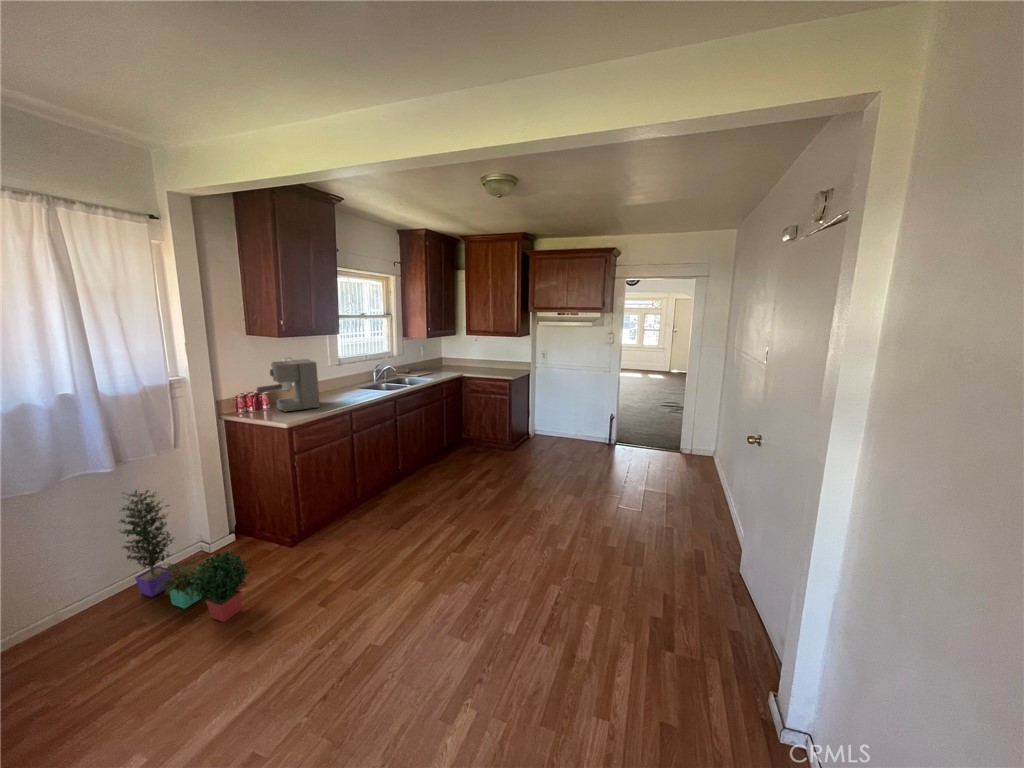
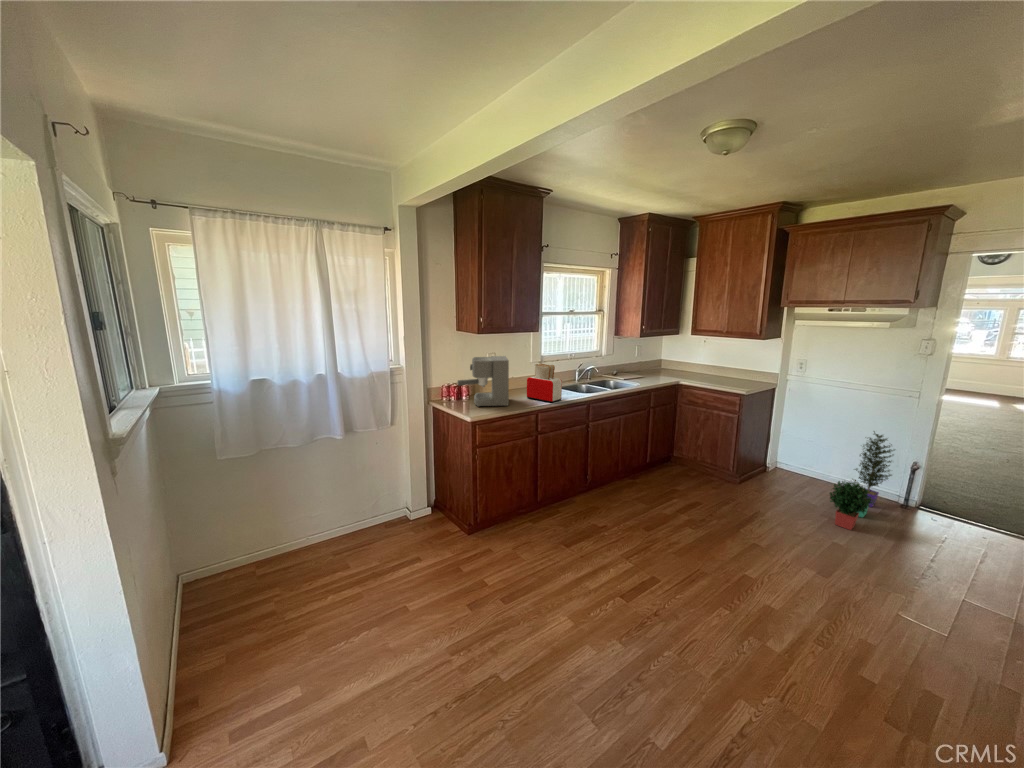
toaster: none [333,364,370,400] -> present [527,363,562,403]
potted plant: present [119,490,249,622] -> present [830,431,894,530]

